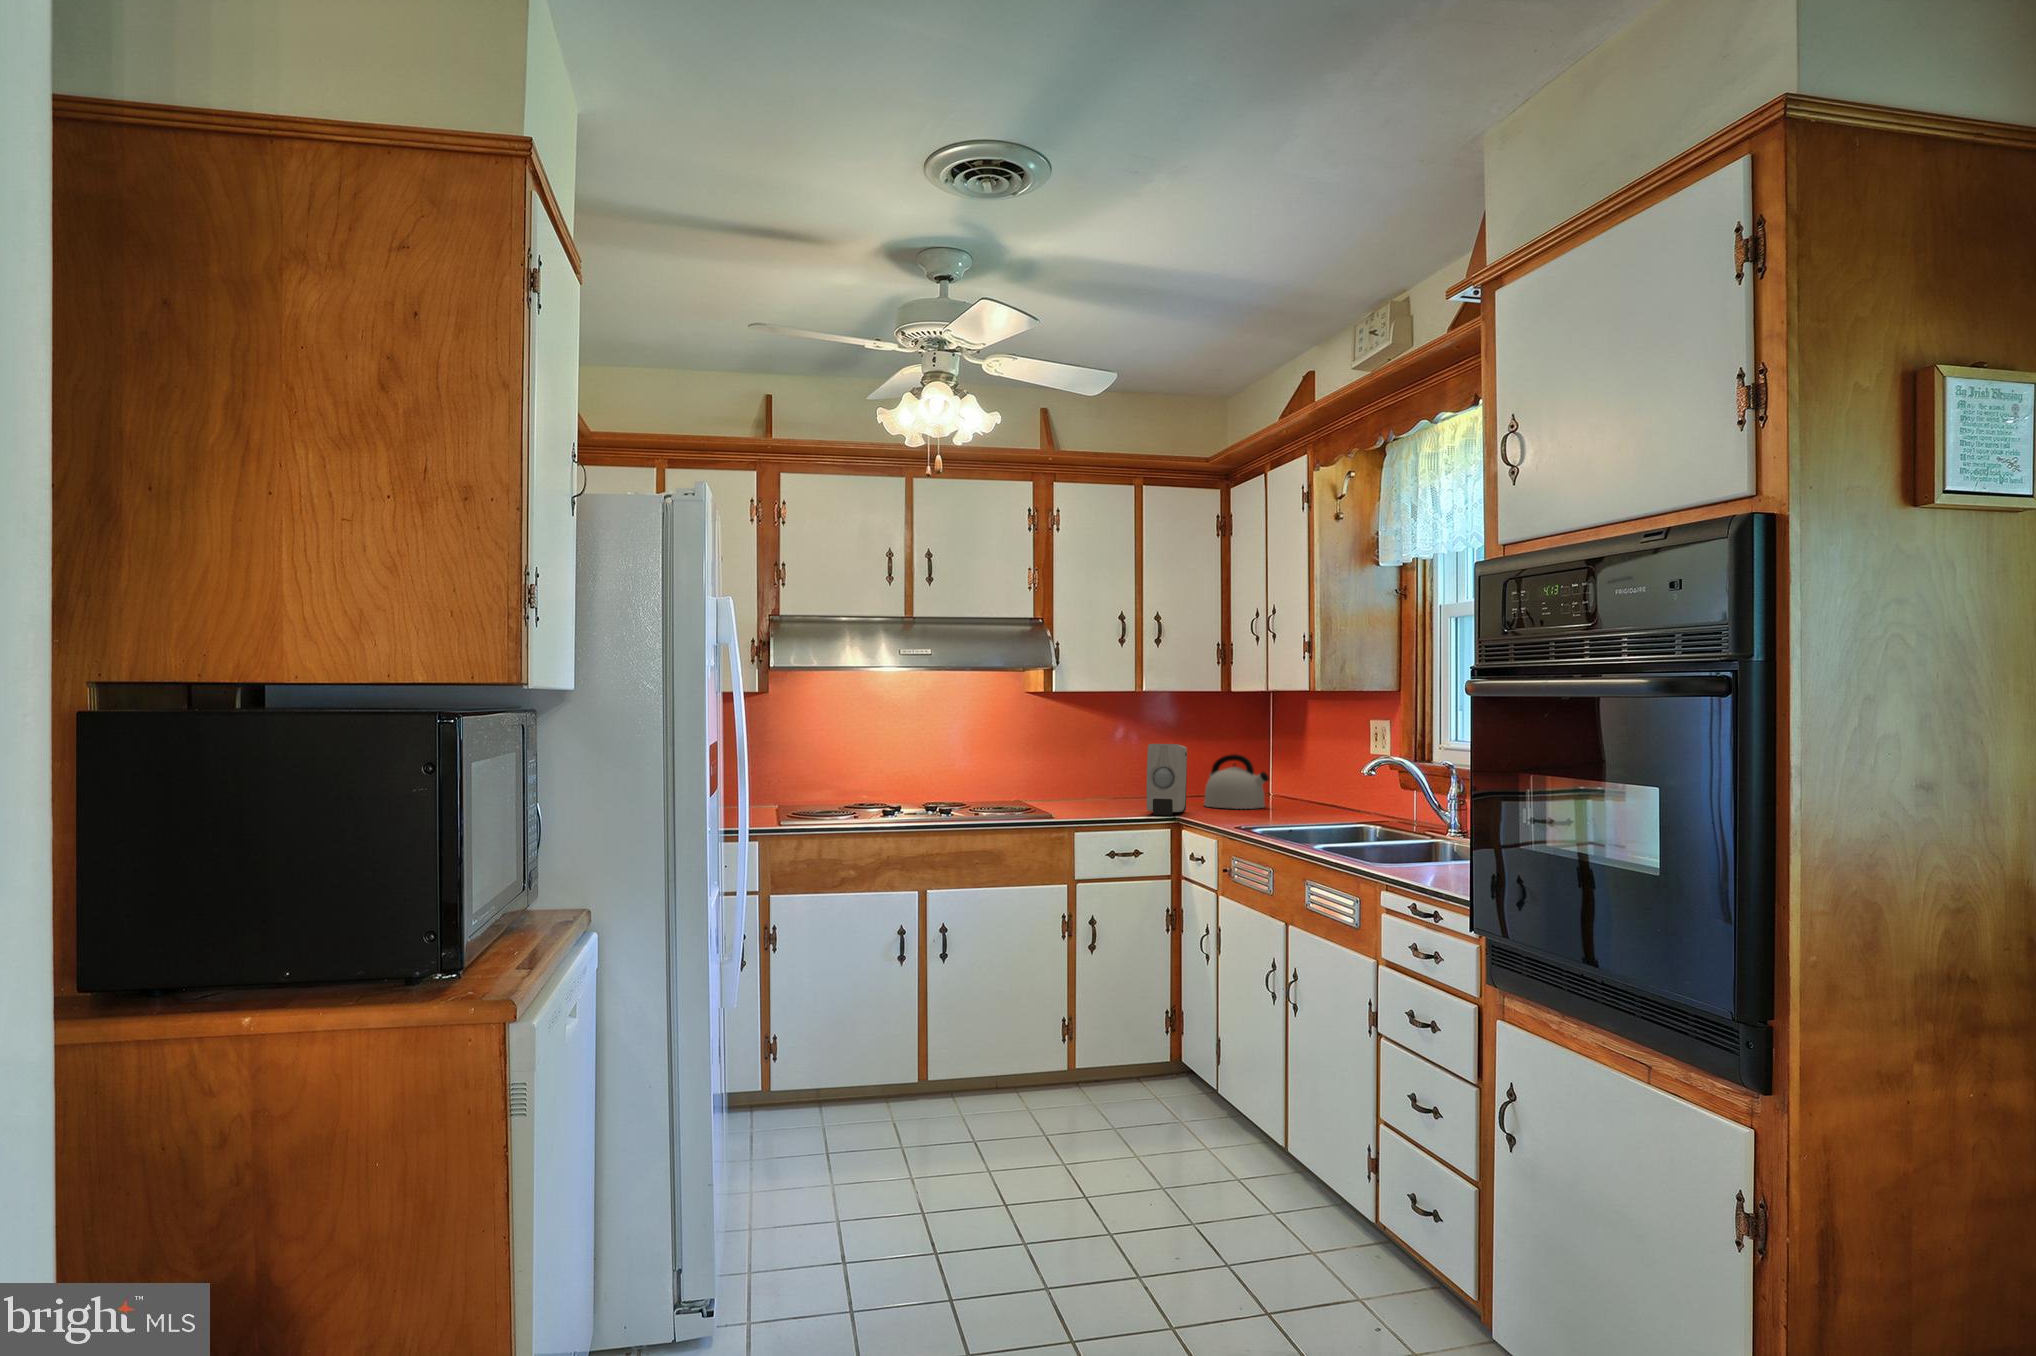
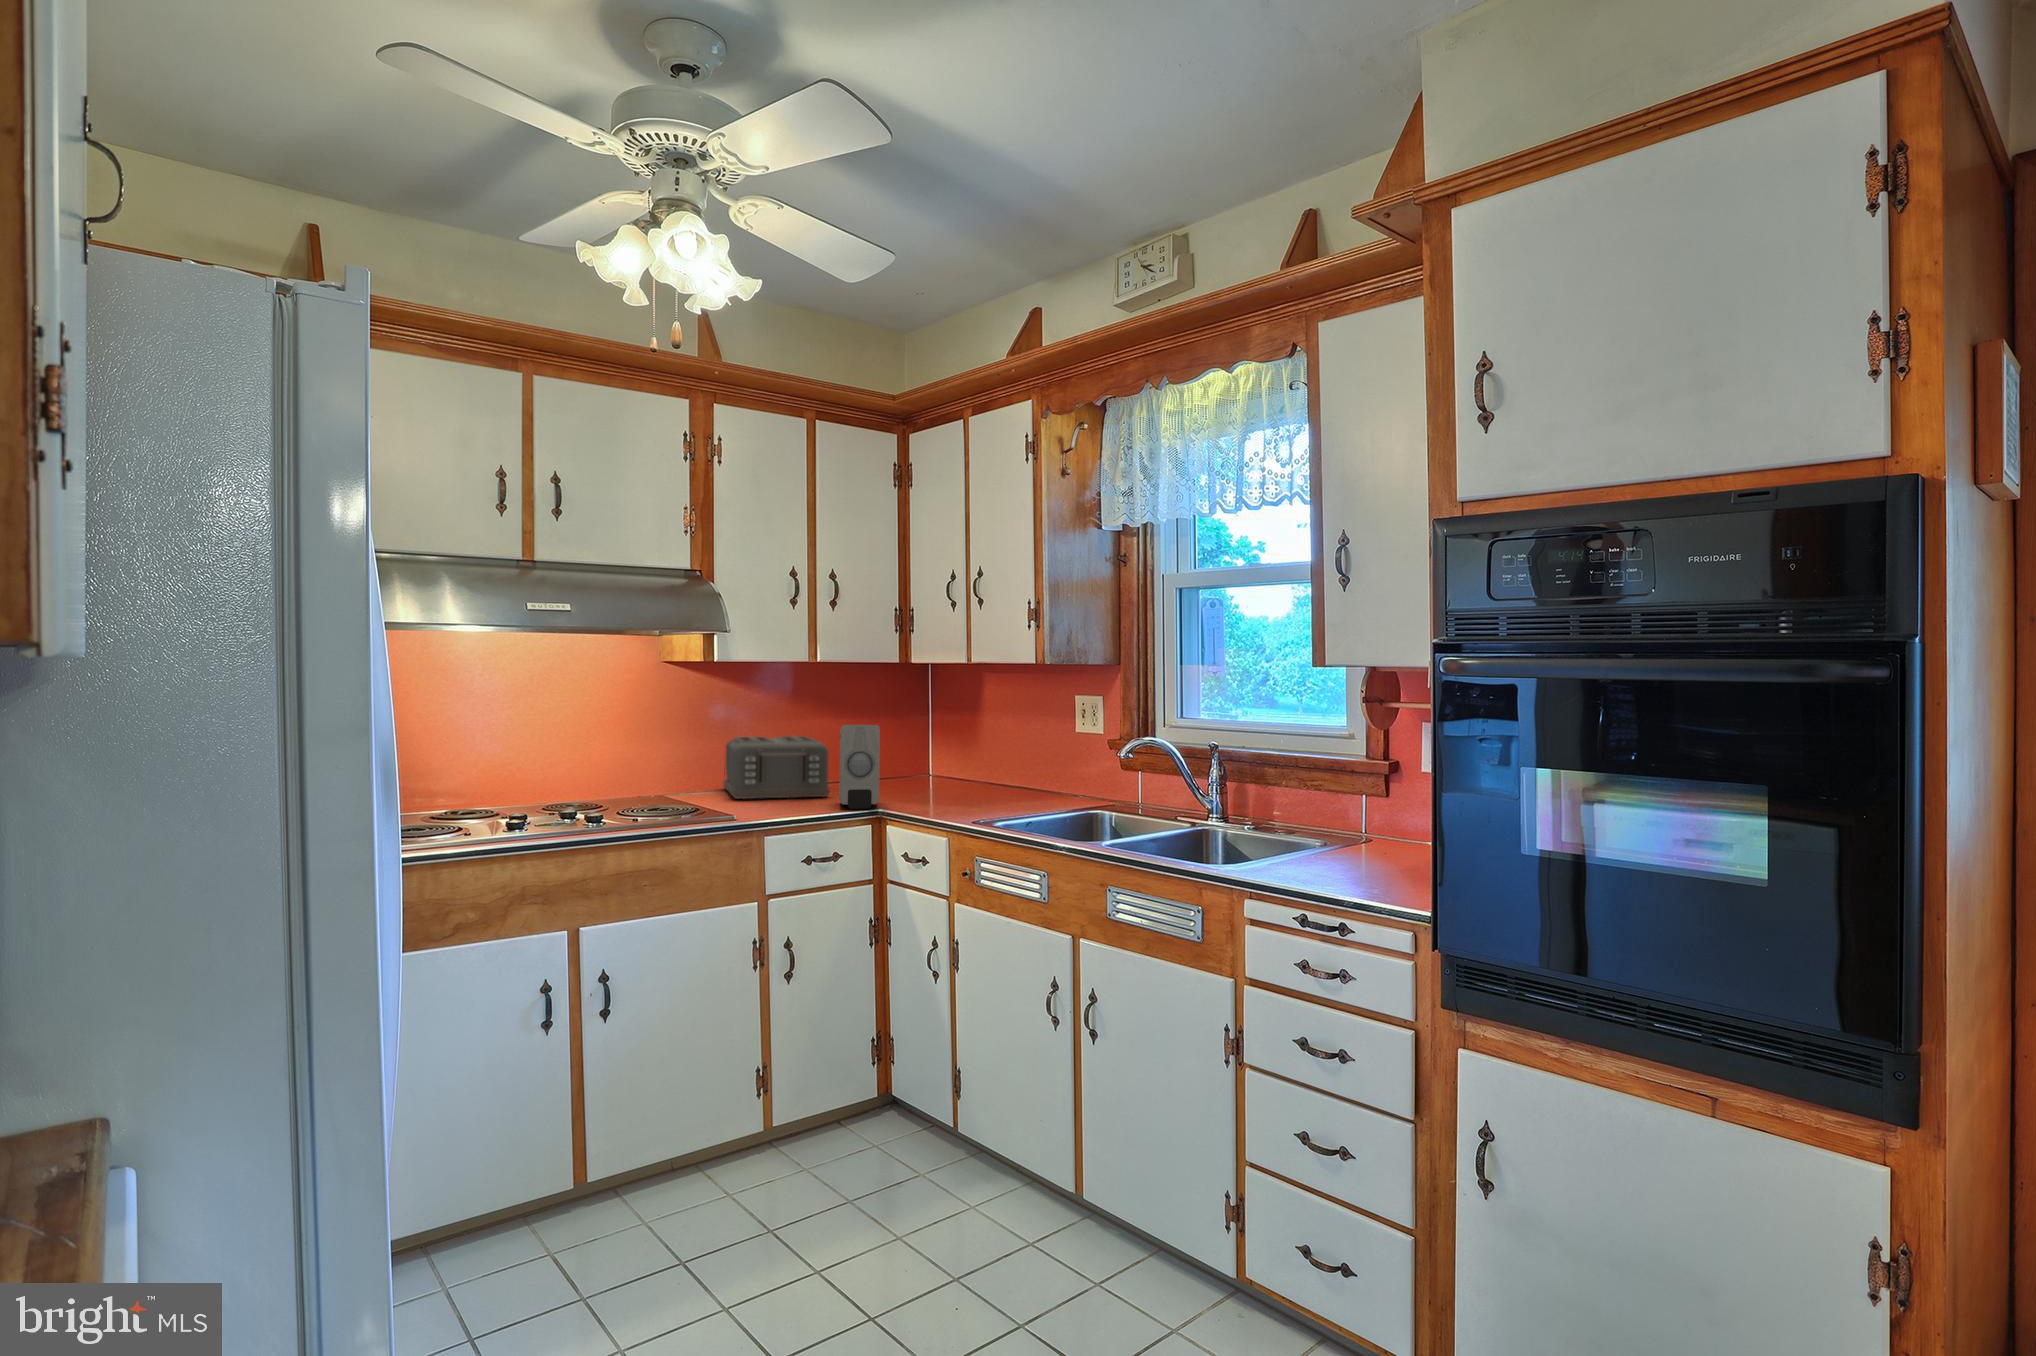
toaster: none [1073,754,1155,806] -> present [723,736,829,799]
kettle: present [1204,754,1269,809] -> none [881,735,956,796]

